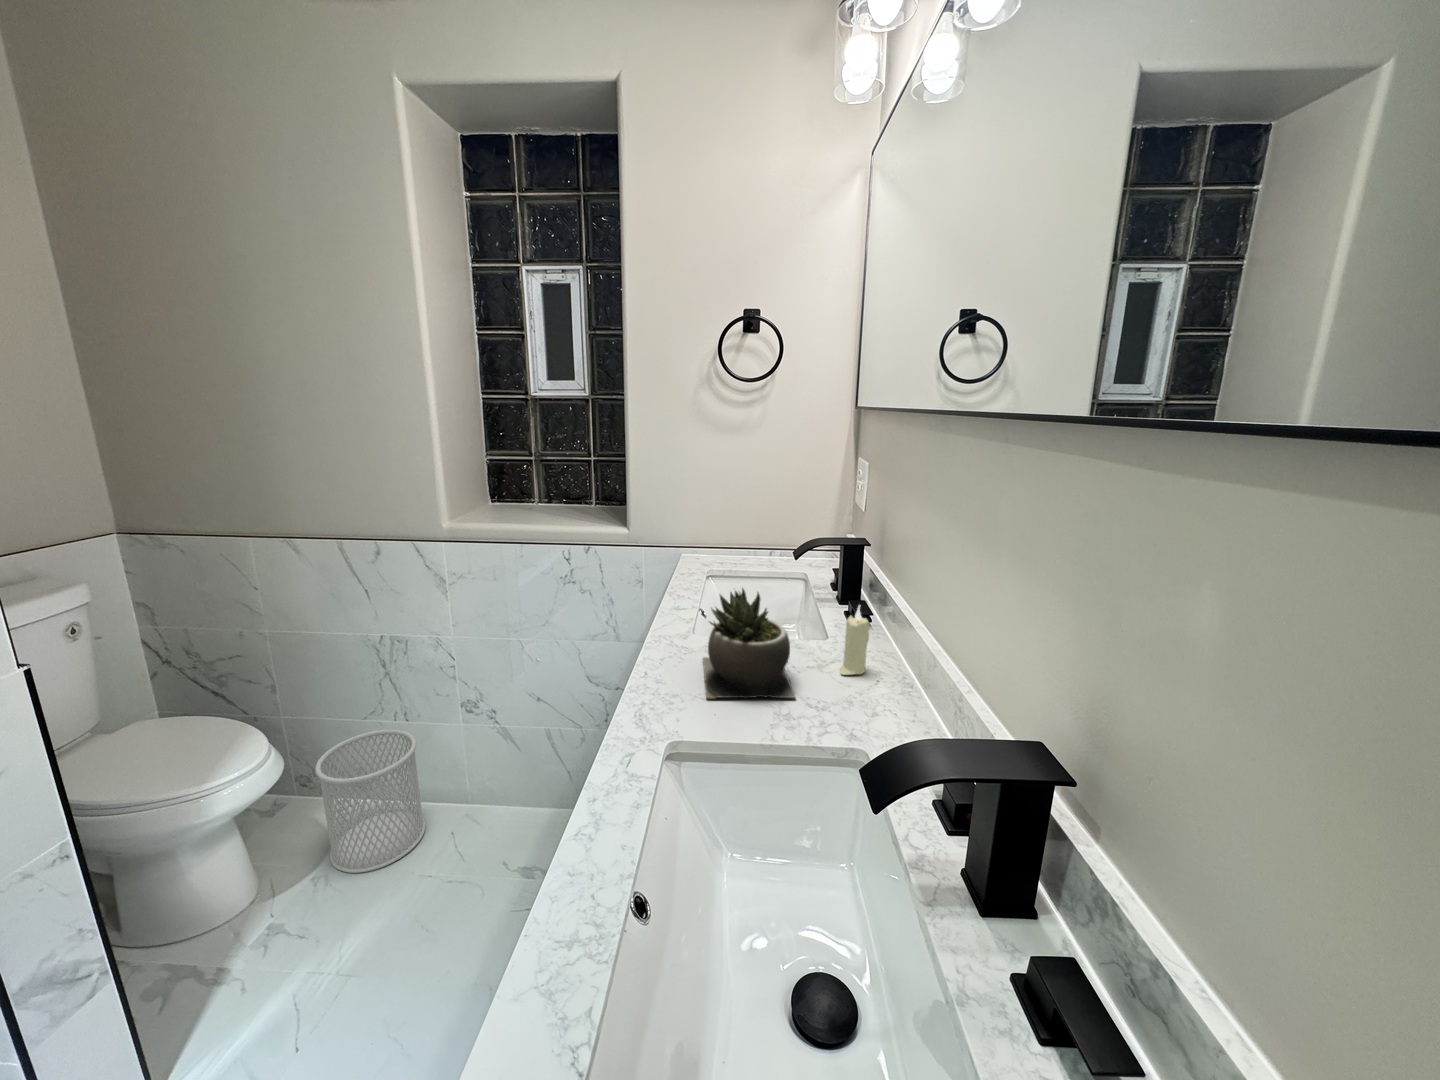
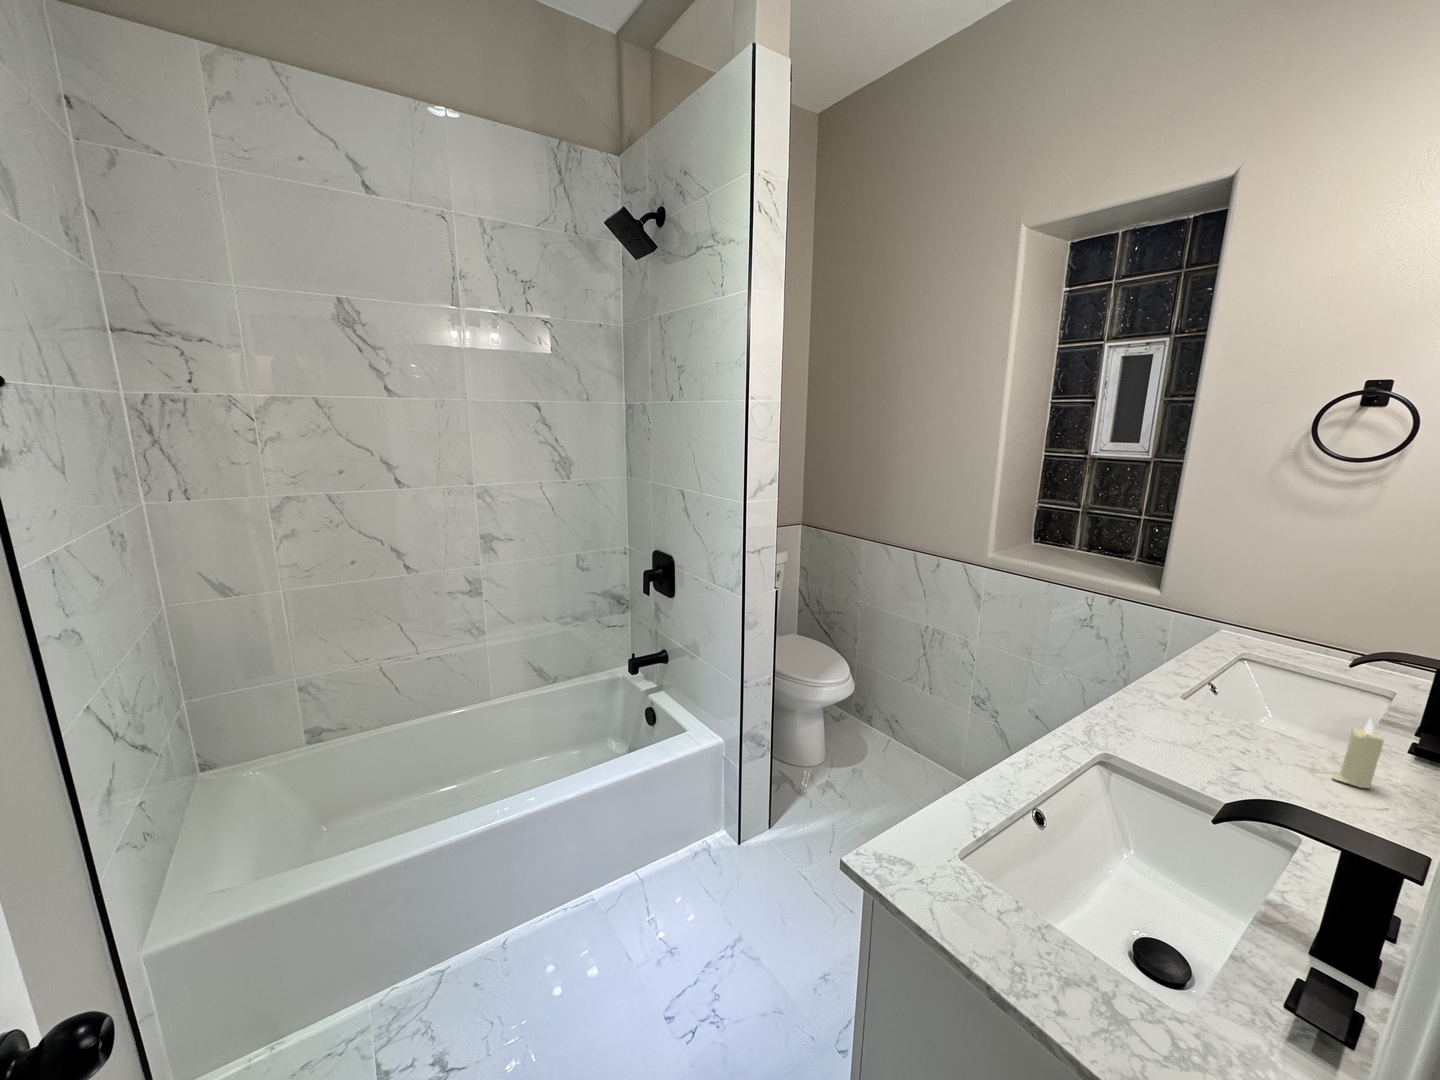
succulent plant: present [703,588,795,698] -> none [1159,661,1266,768]
wastebasket: present [315,730,425,873] -> none [865,692,933,790]

